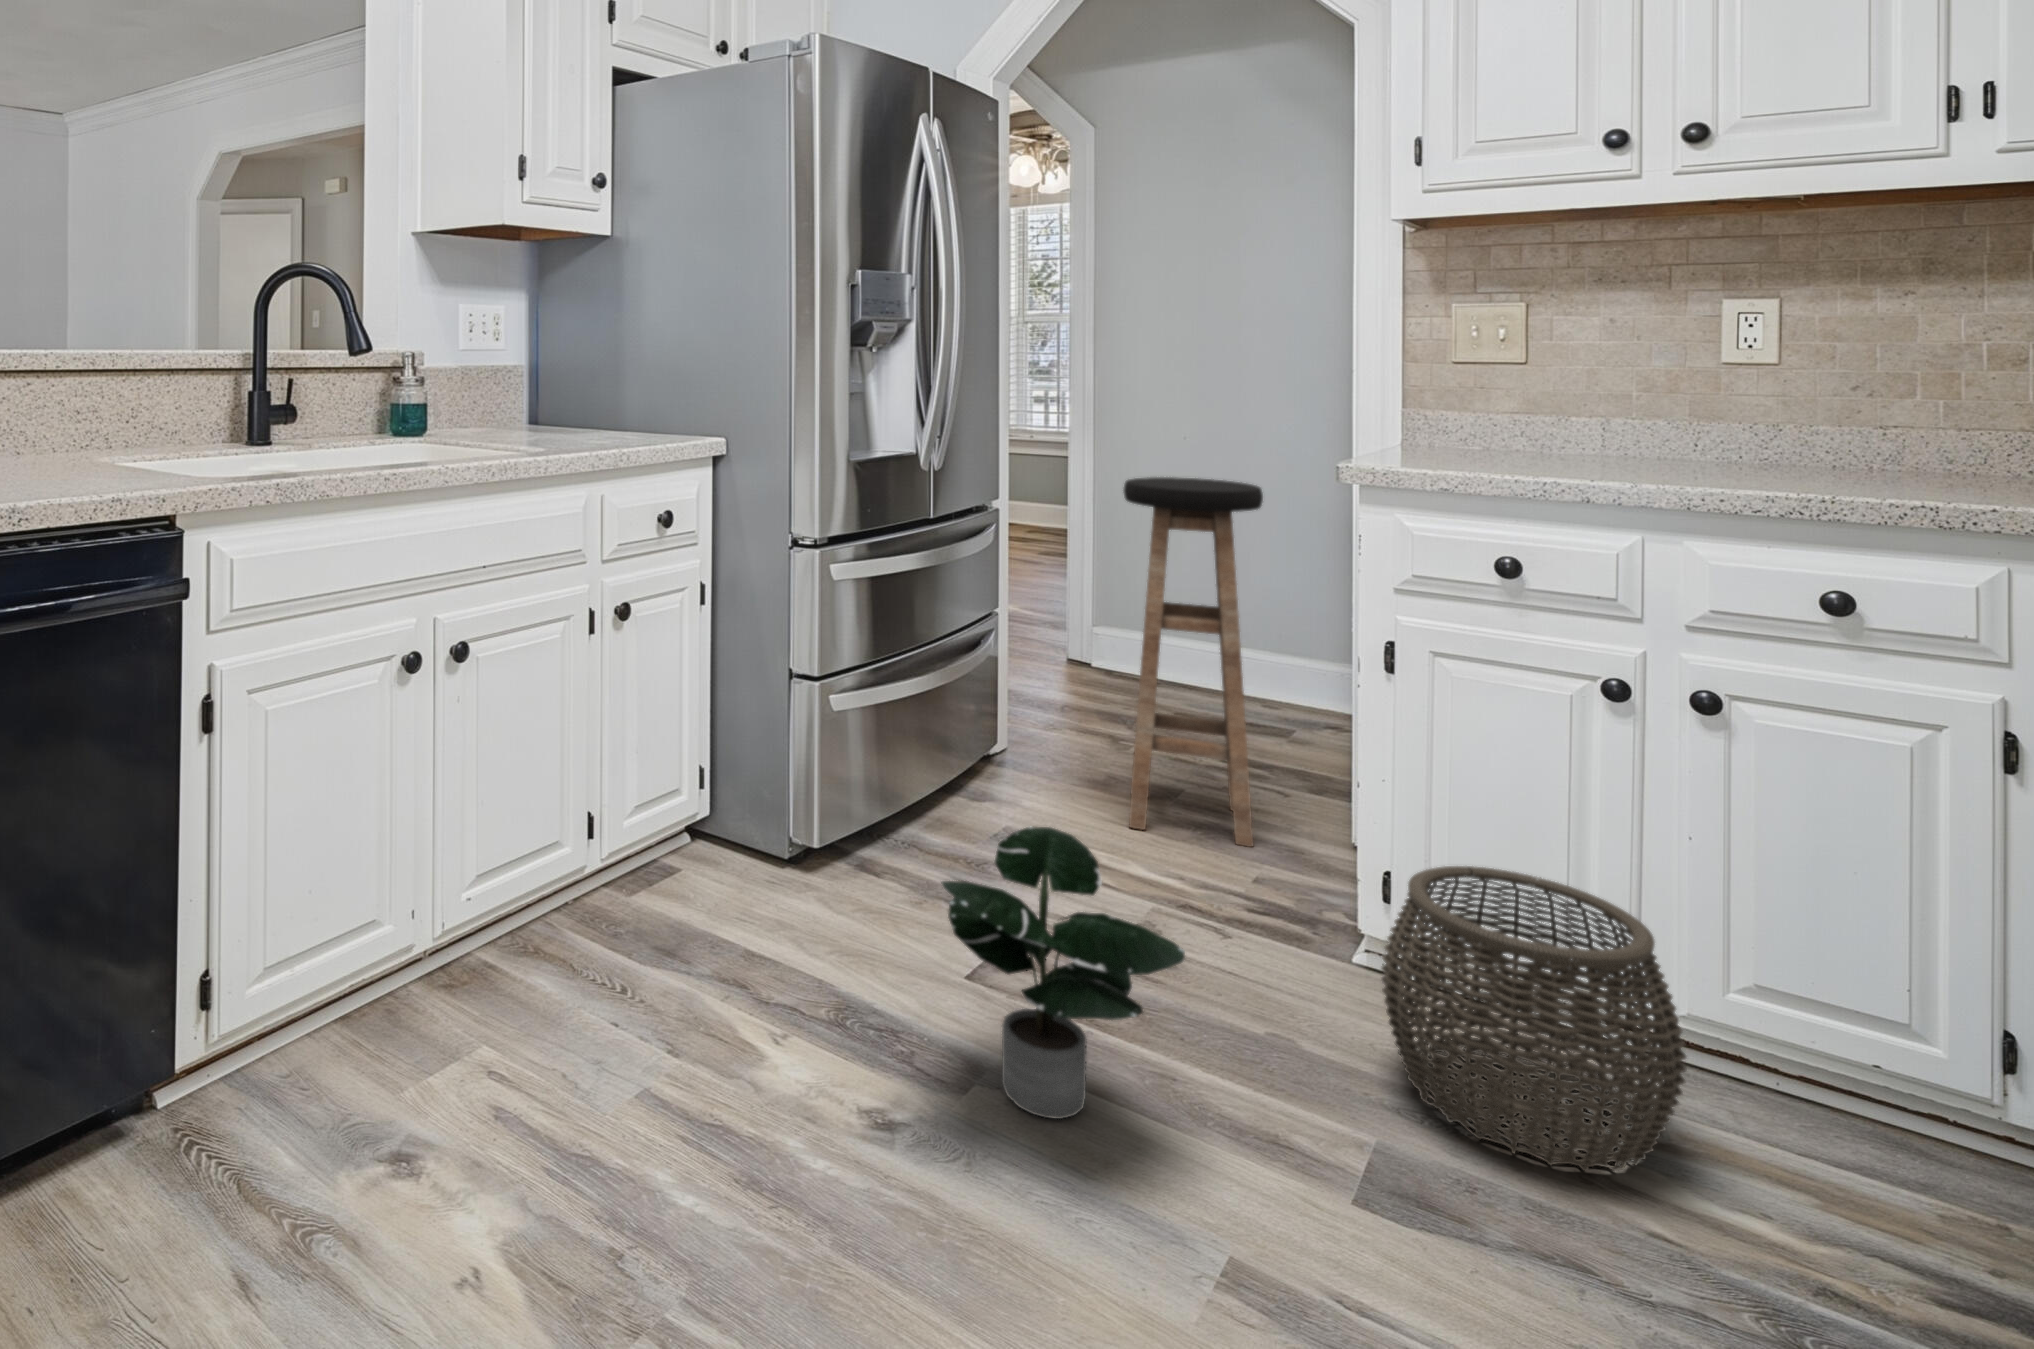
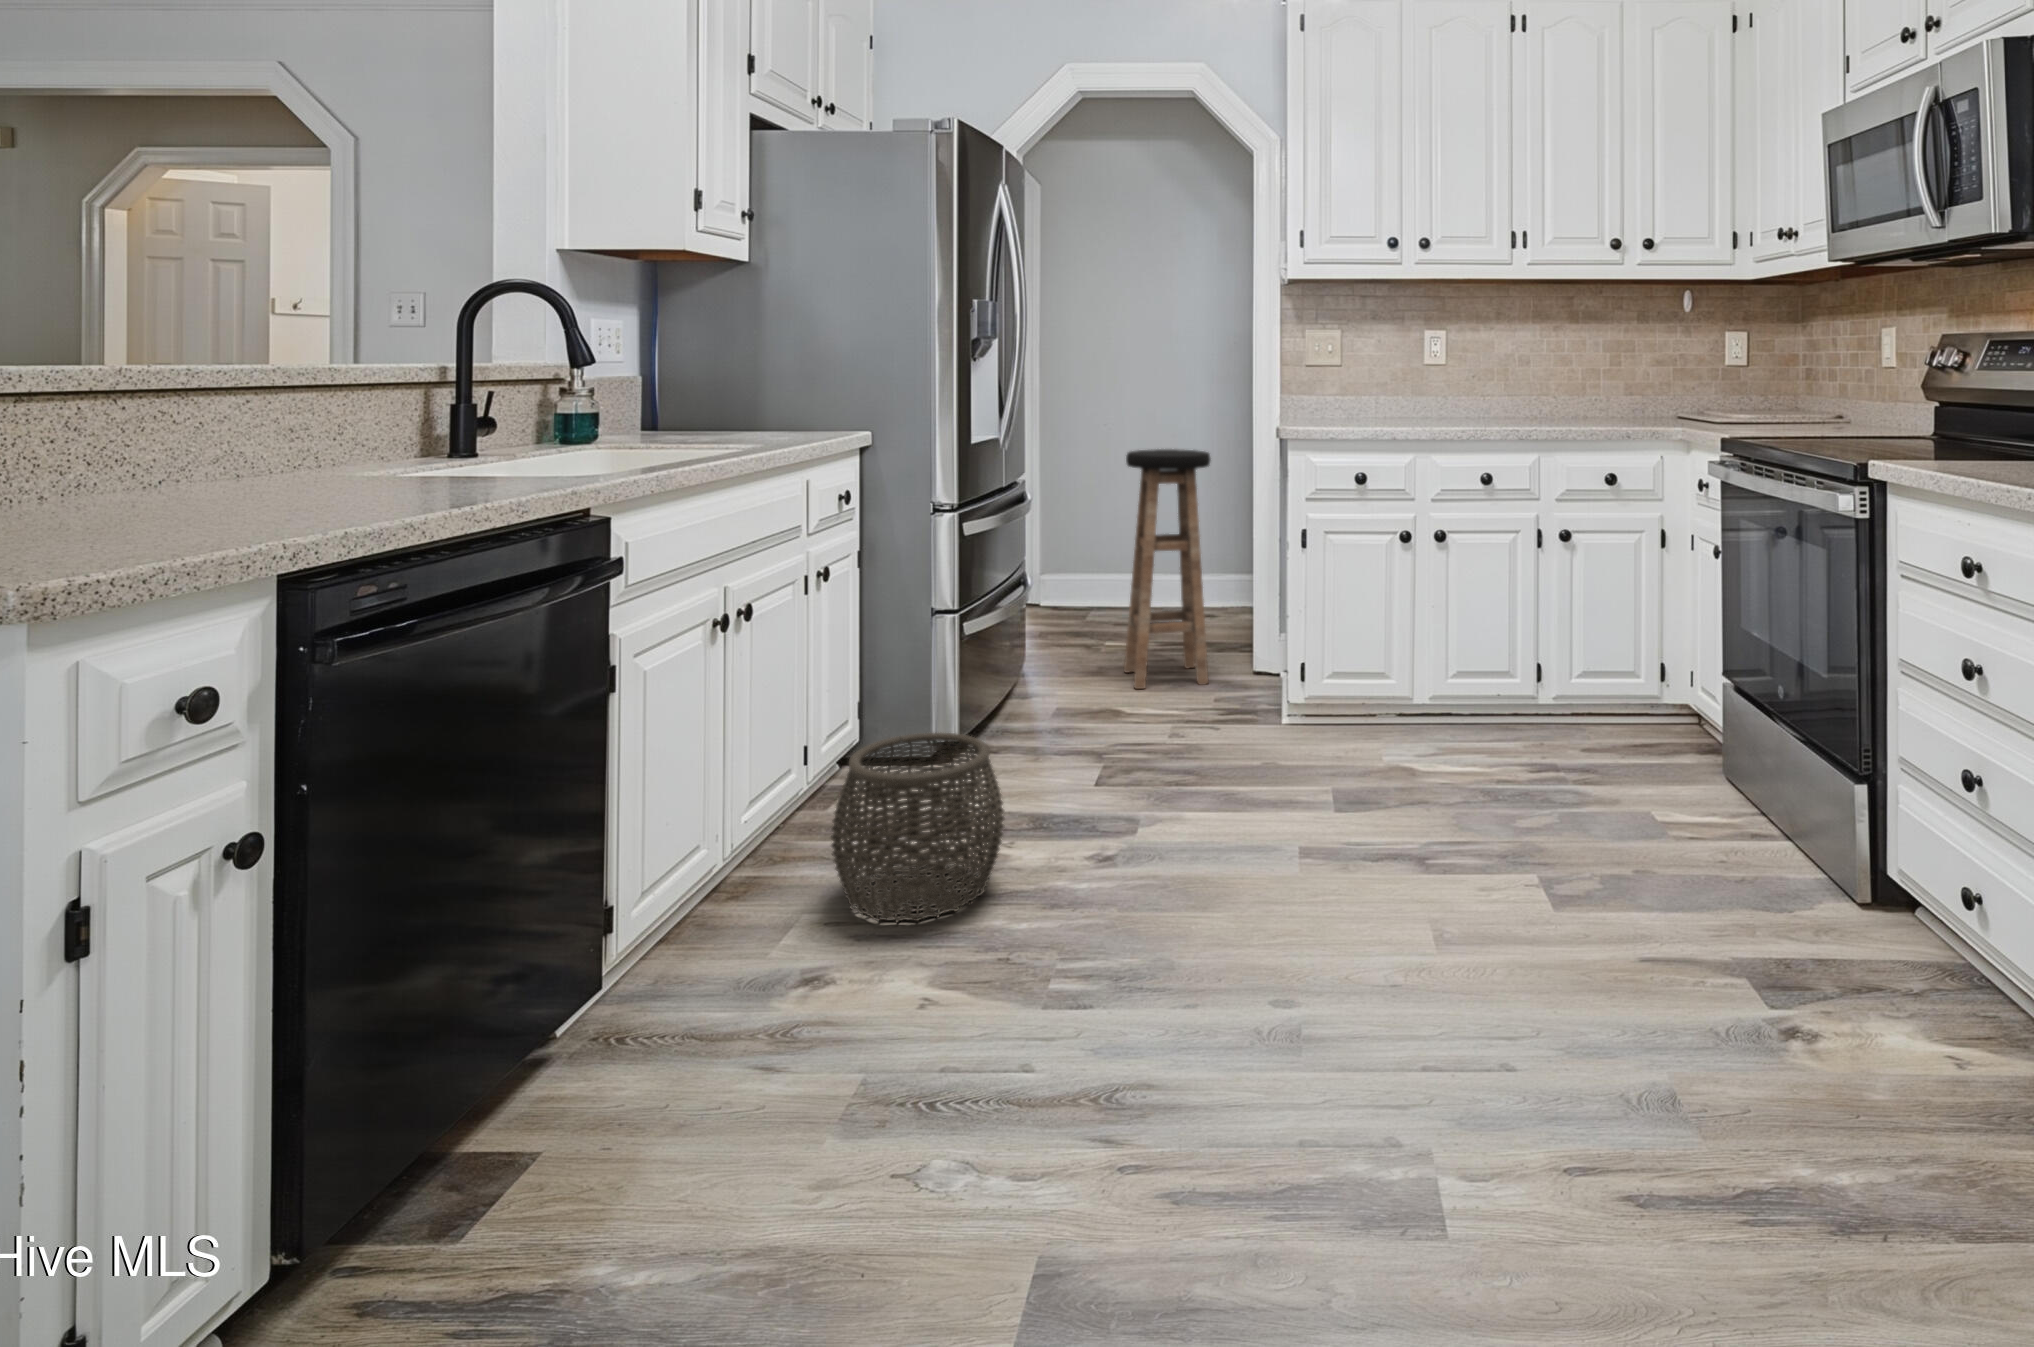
potted plant: present [942,827,1185,1119] -> none [1114,663,1254,825]
woven basket: present [1381,866,1686,1171] -> present [831,733,1005,922]

